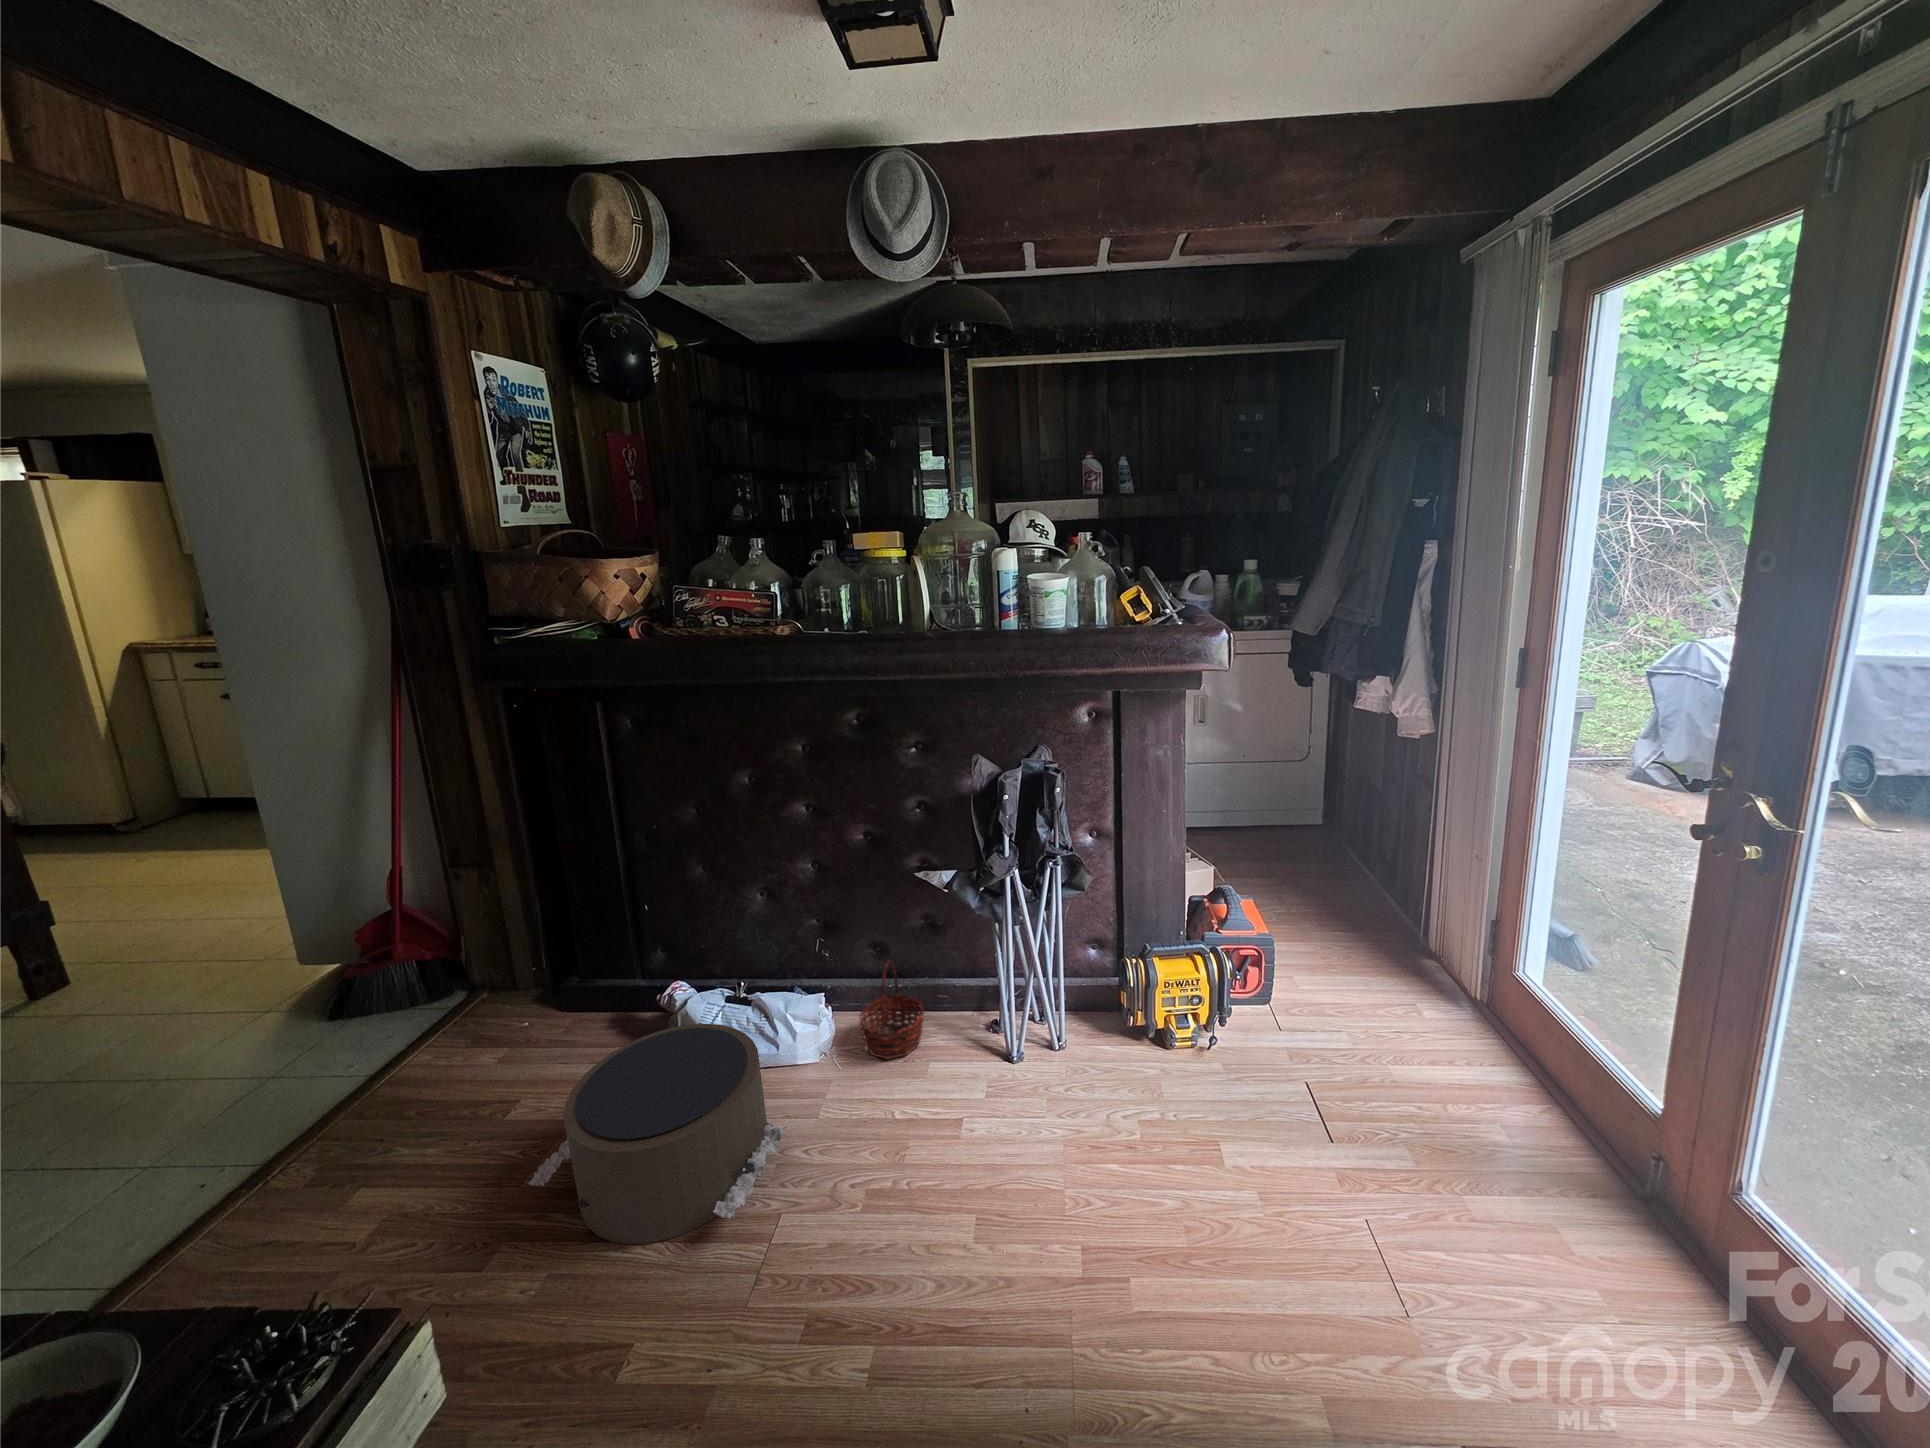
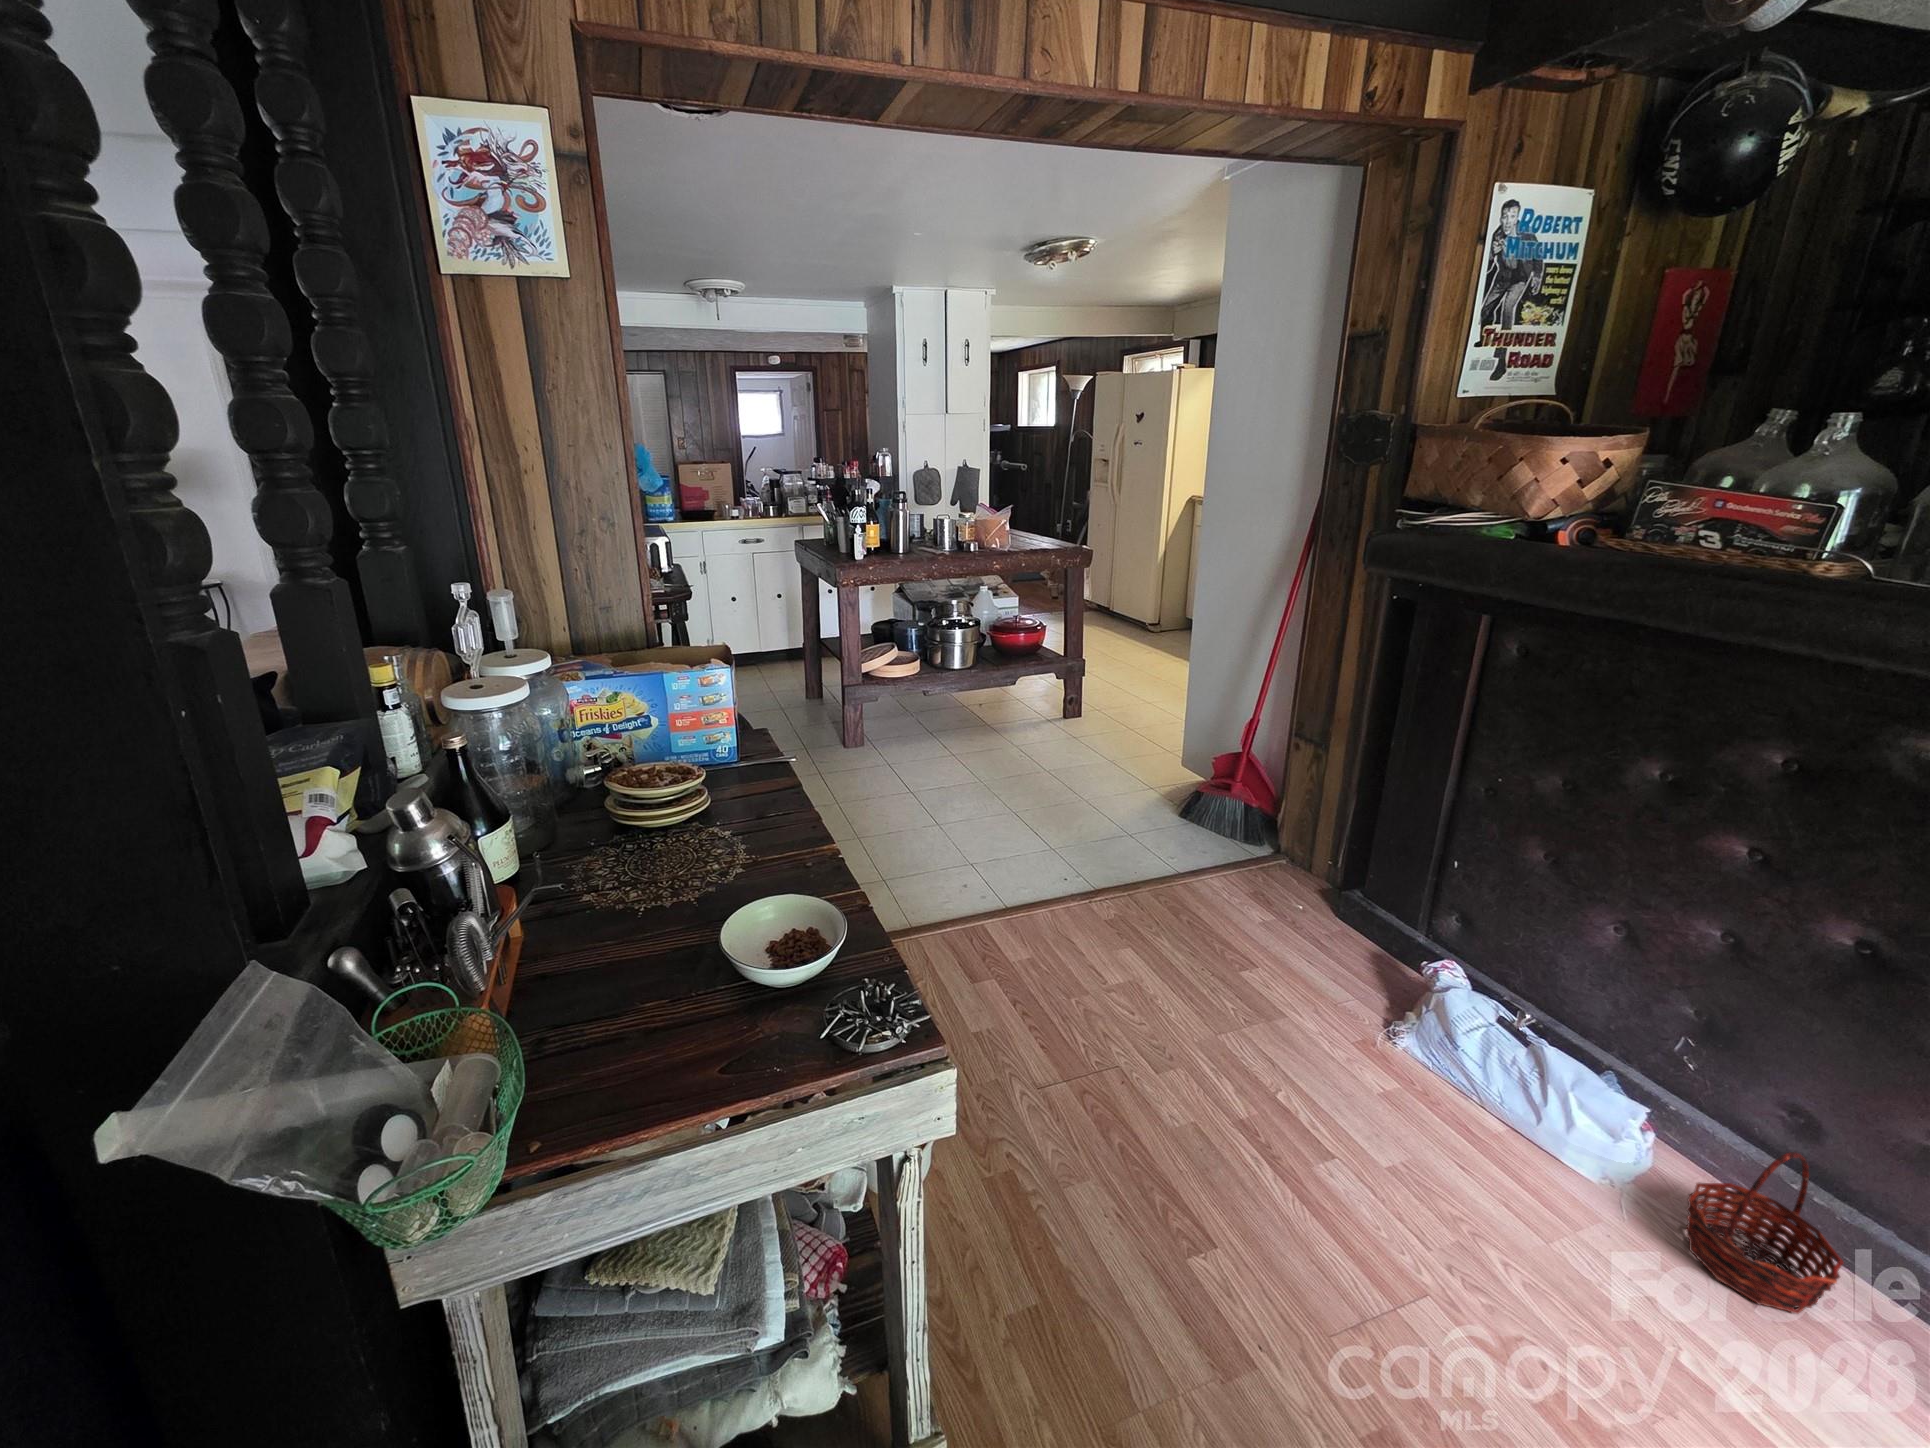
pouf: present [528,1024,787,1244] -> none [1220,981,1495,1242]

